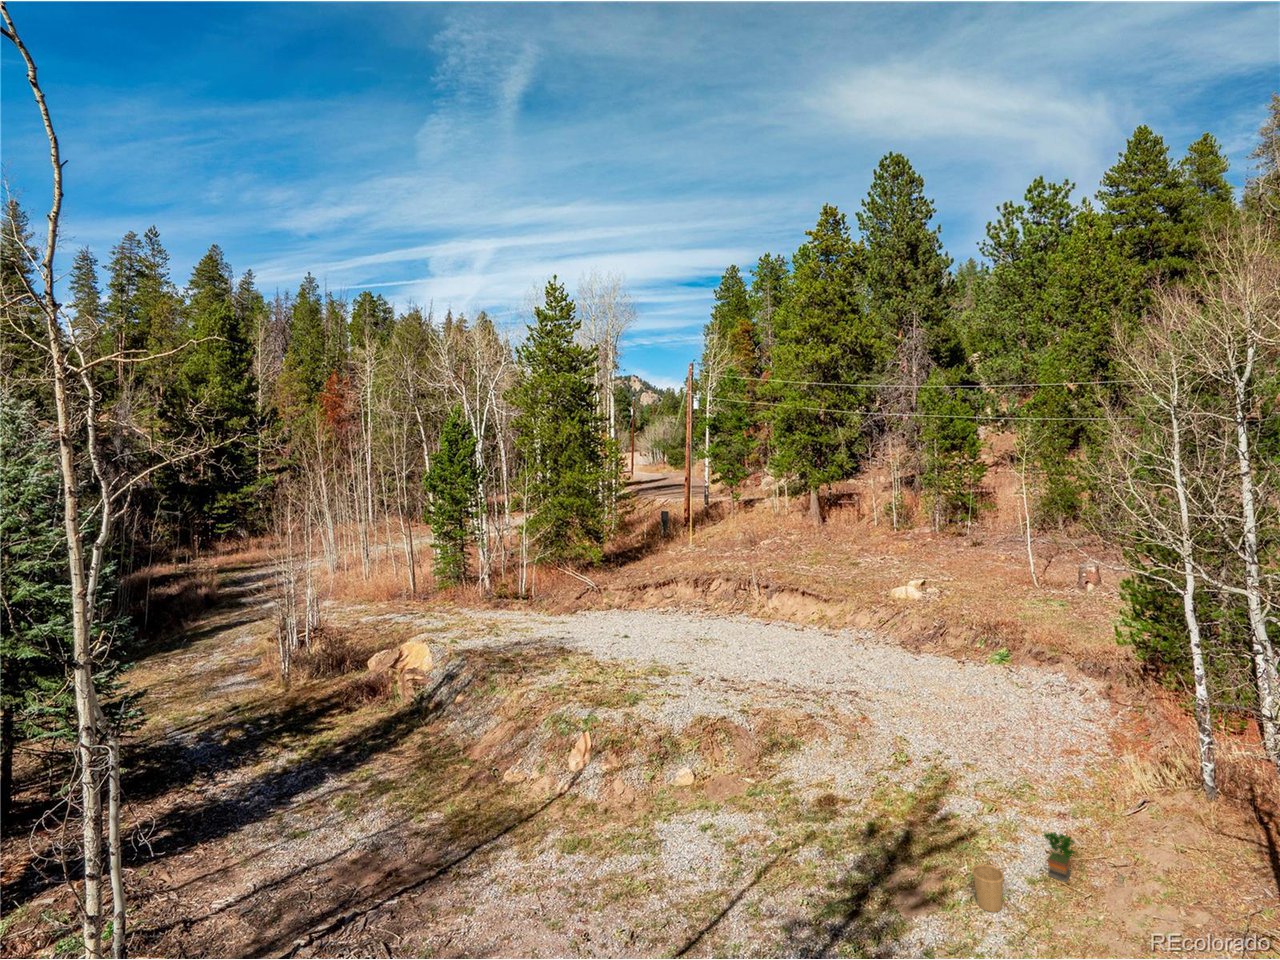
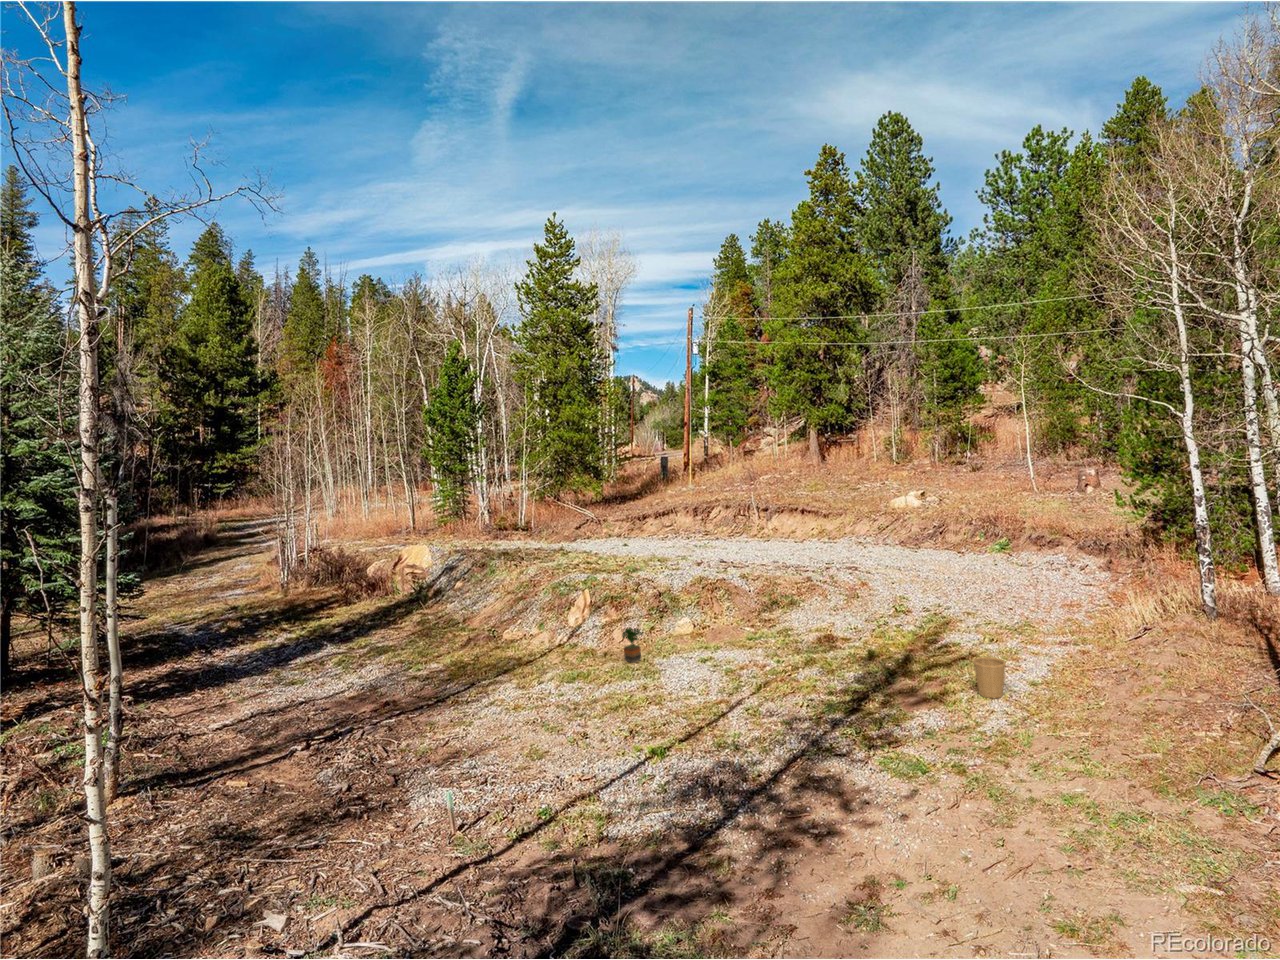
potted tree: present [1044,833,1075,882] -> present [622,628,642,663]

